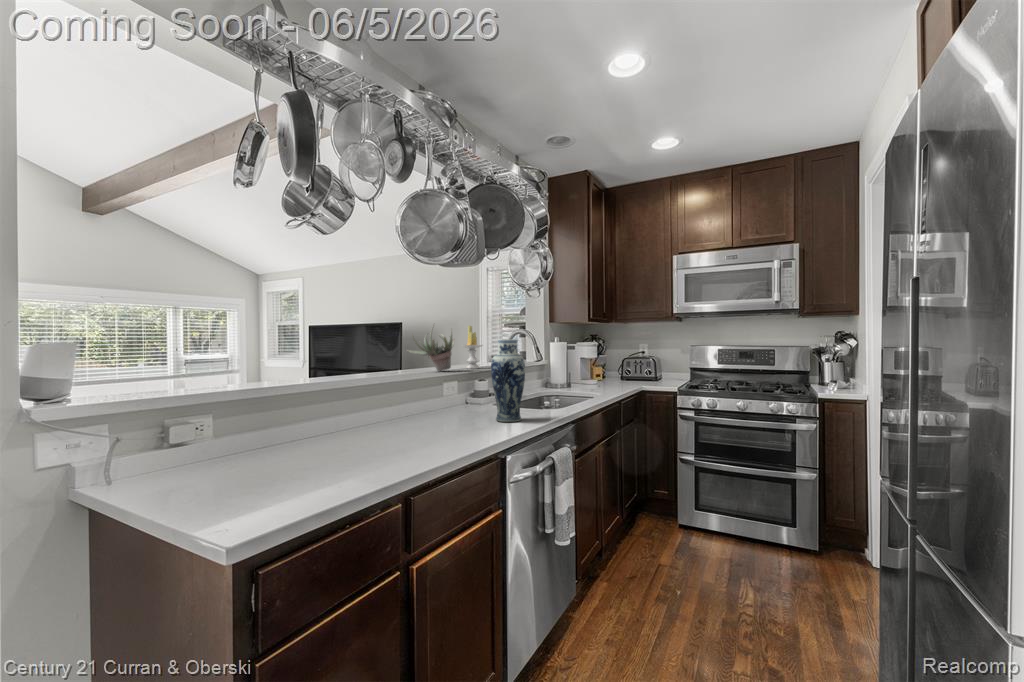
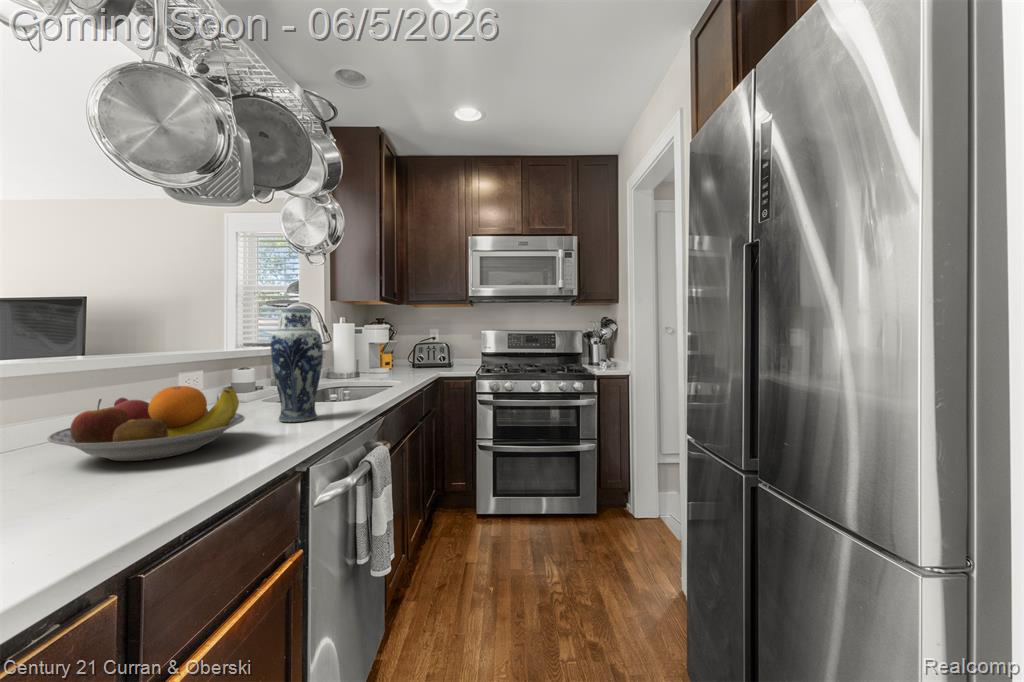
succulent plant: present [407,325,455,371] -> none [110,285,201,357]
candle: present [462,326,482,369] -> none [210,295,245,355]
fruit bowl: none [377,394,472,437] -> present [48,386,245,461]

